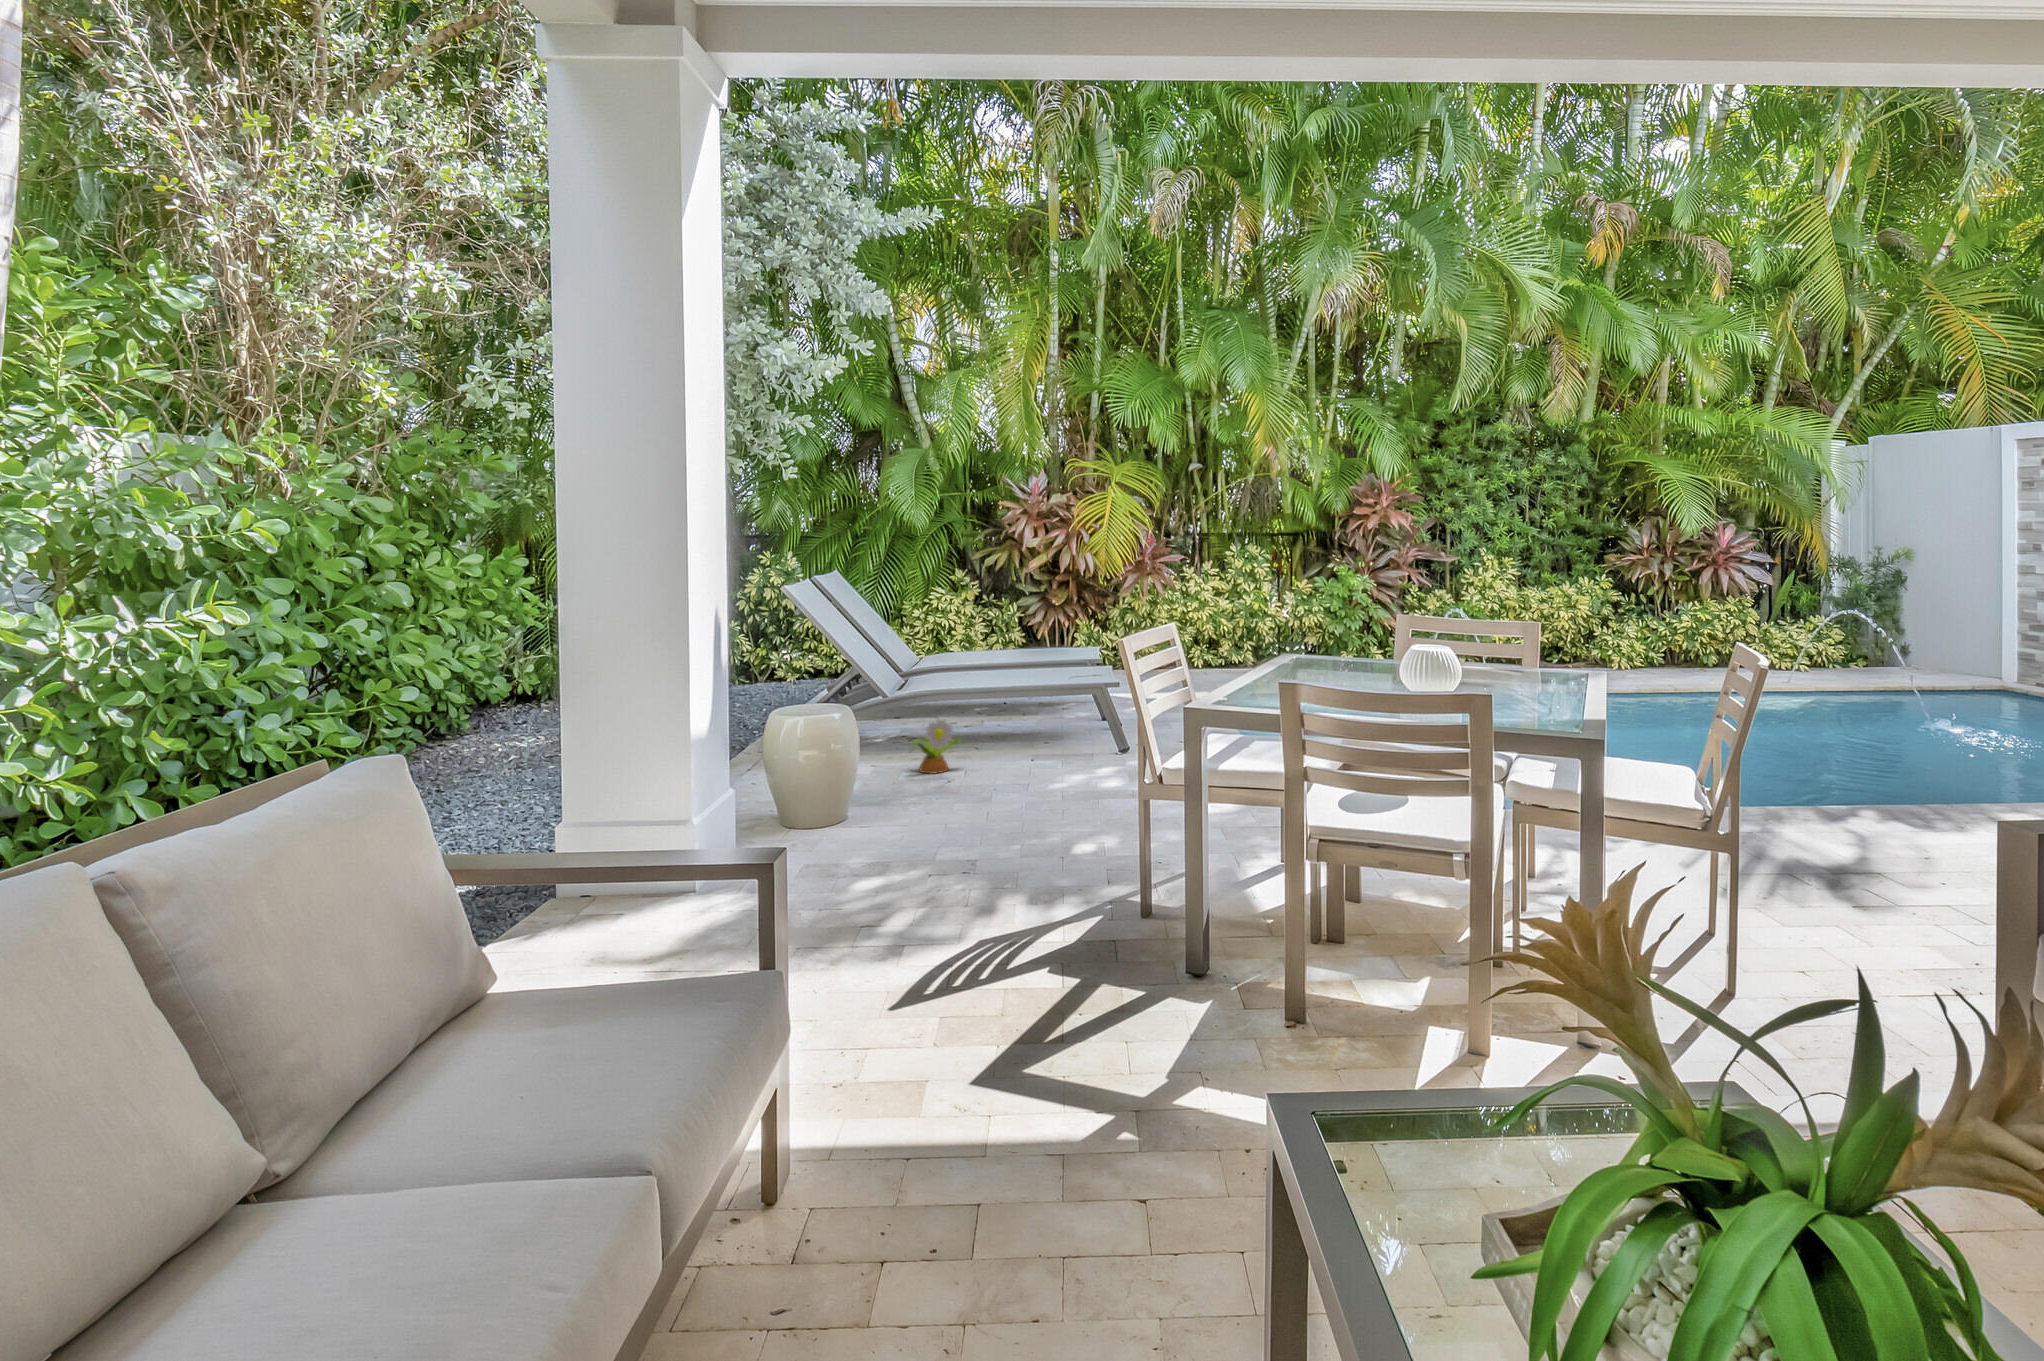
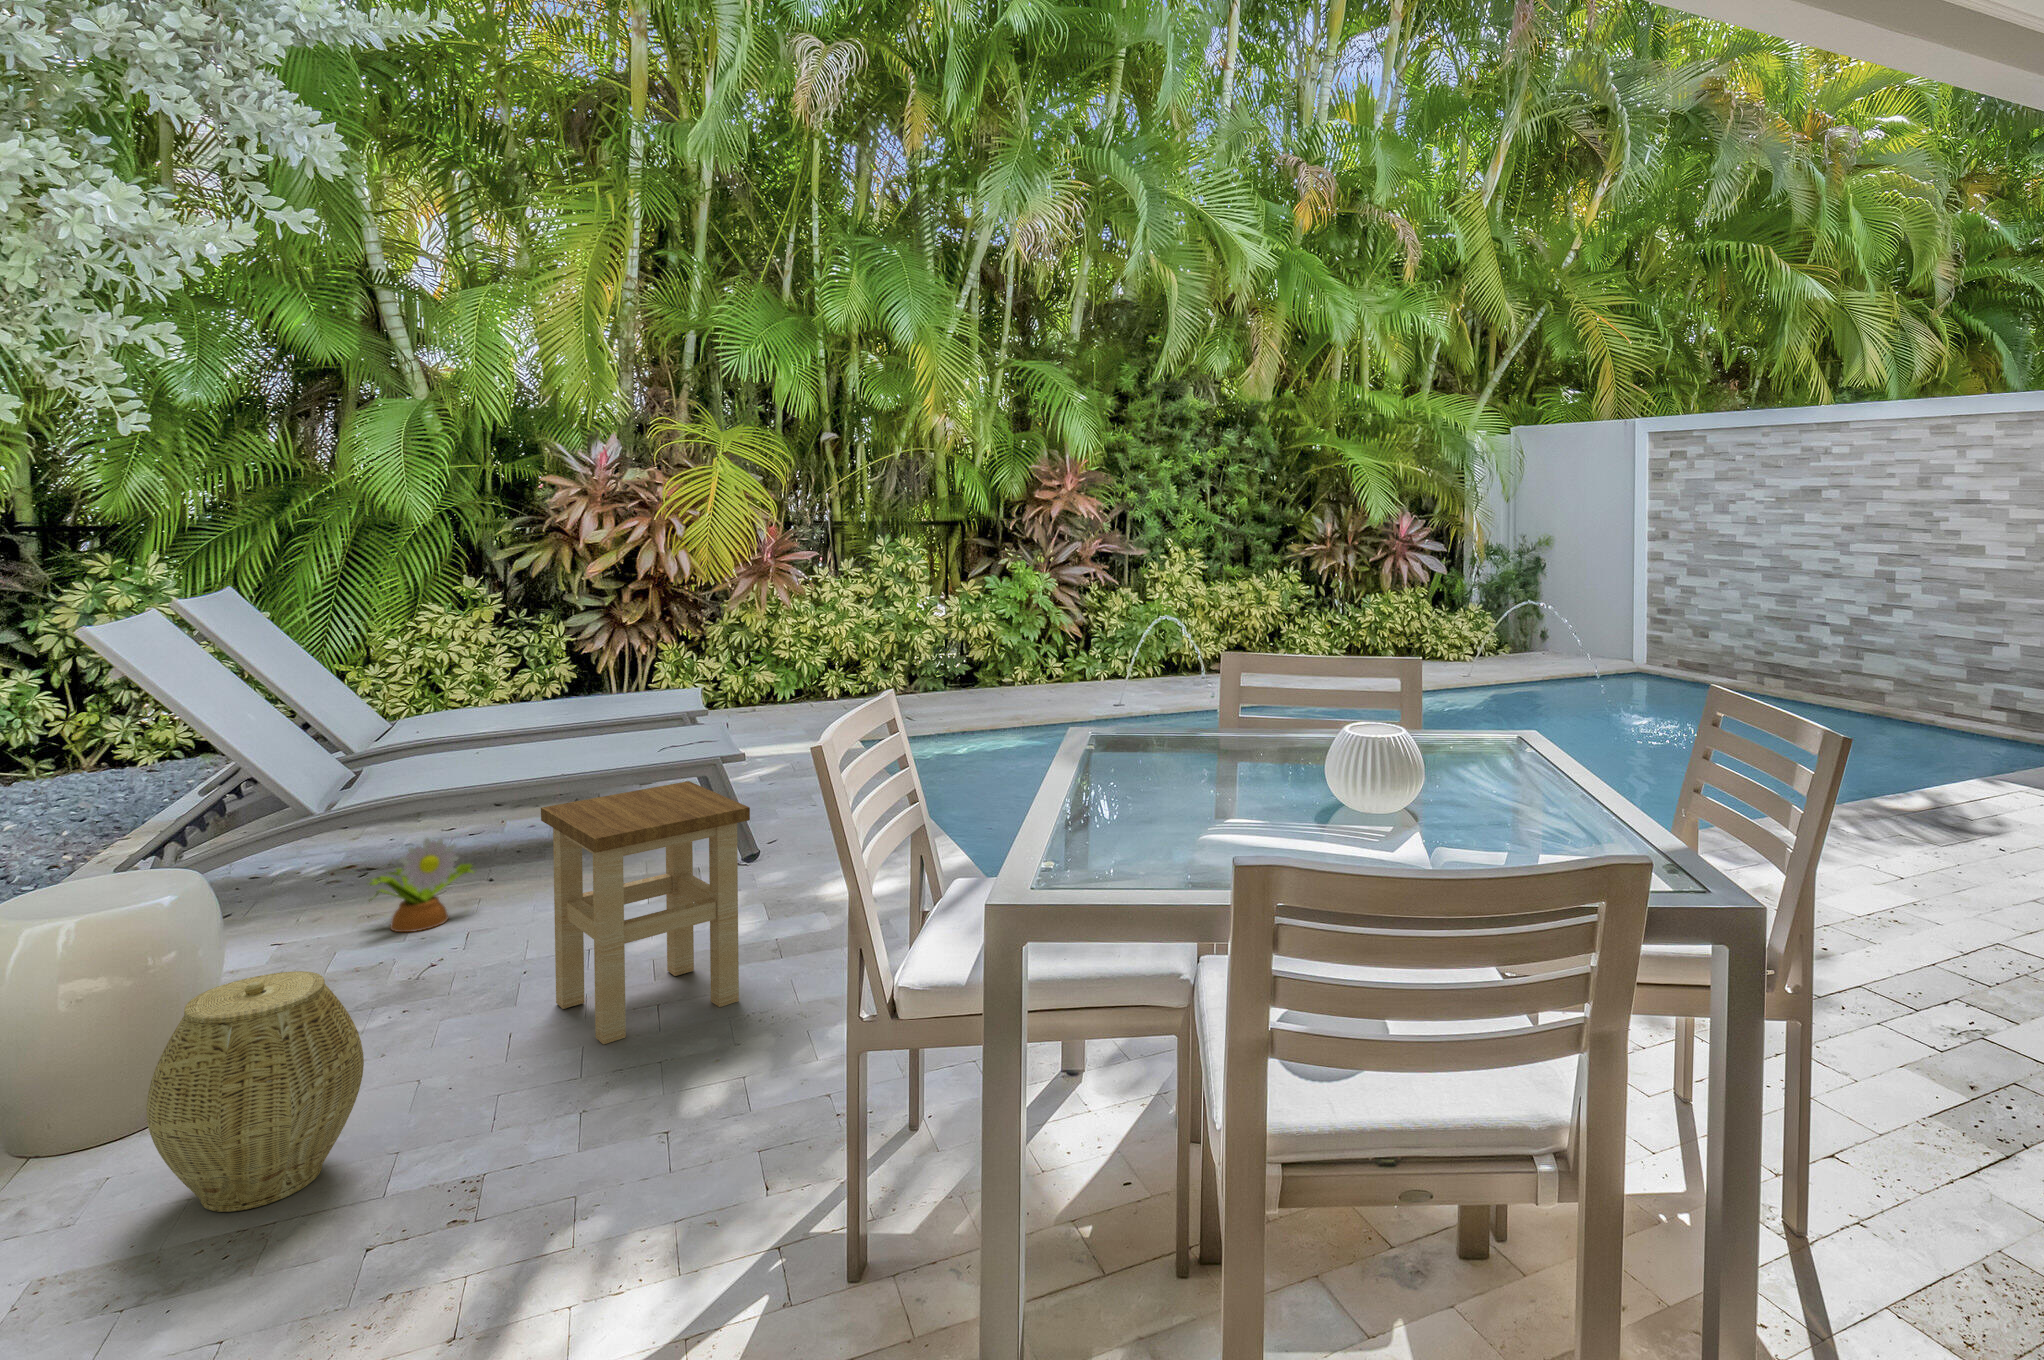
stool: none [995,688,1105,829] -> present [541,781,750,1045]
woven basket: none [828,755,914,864] -> present [146,971,364,1212]

